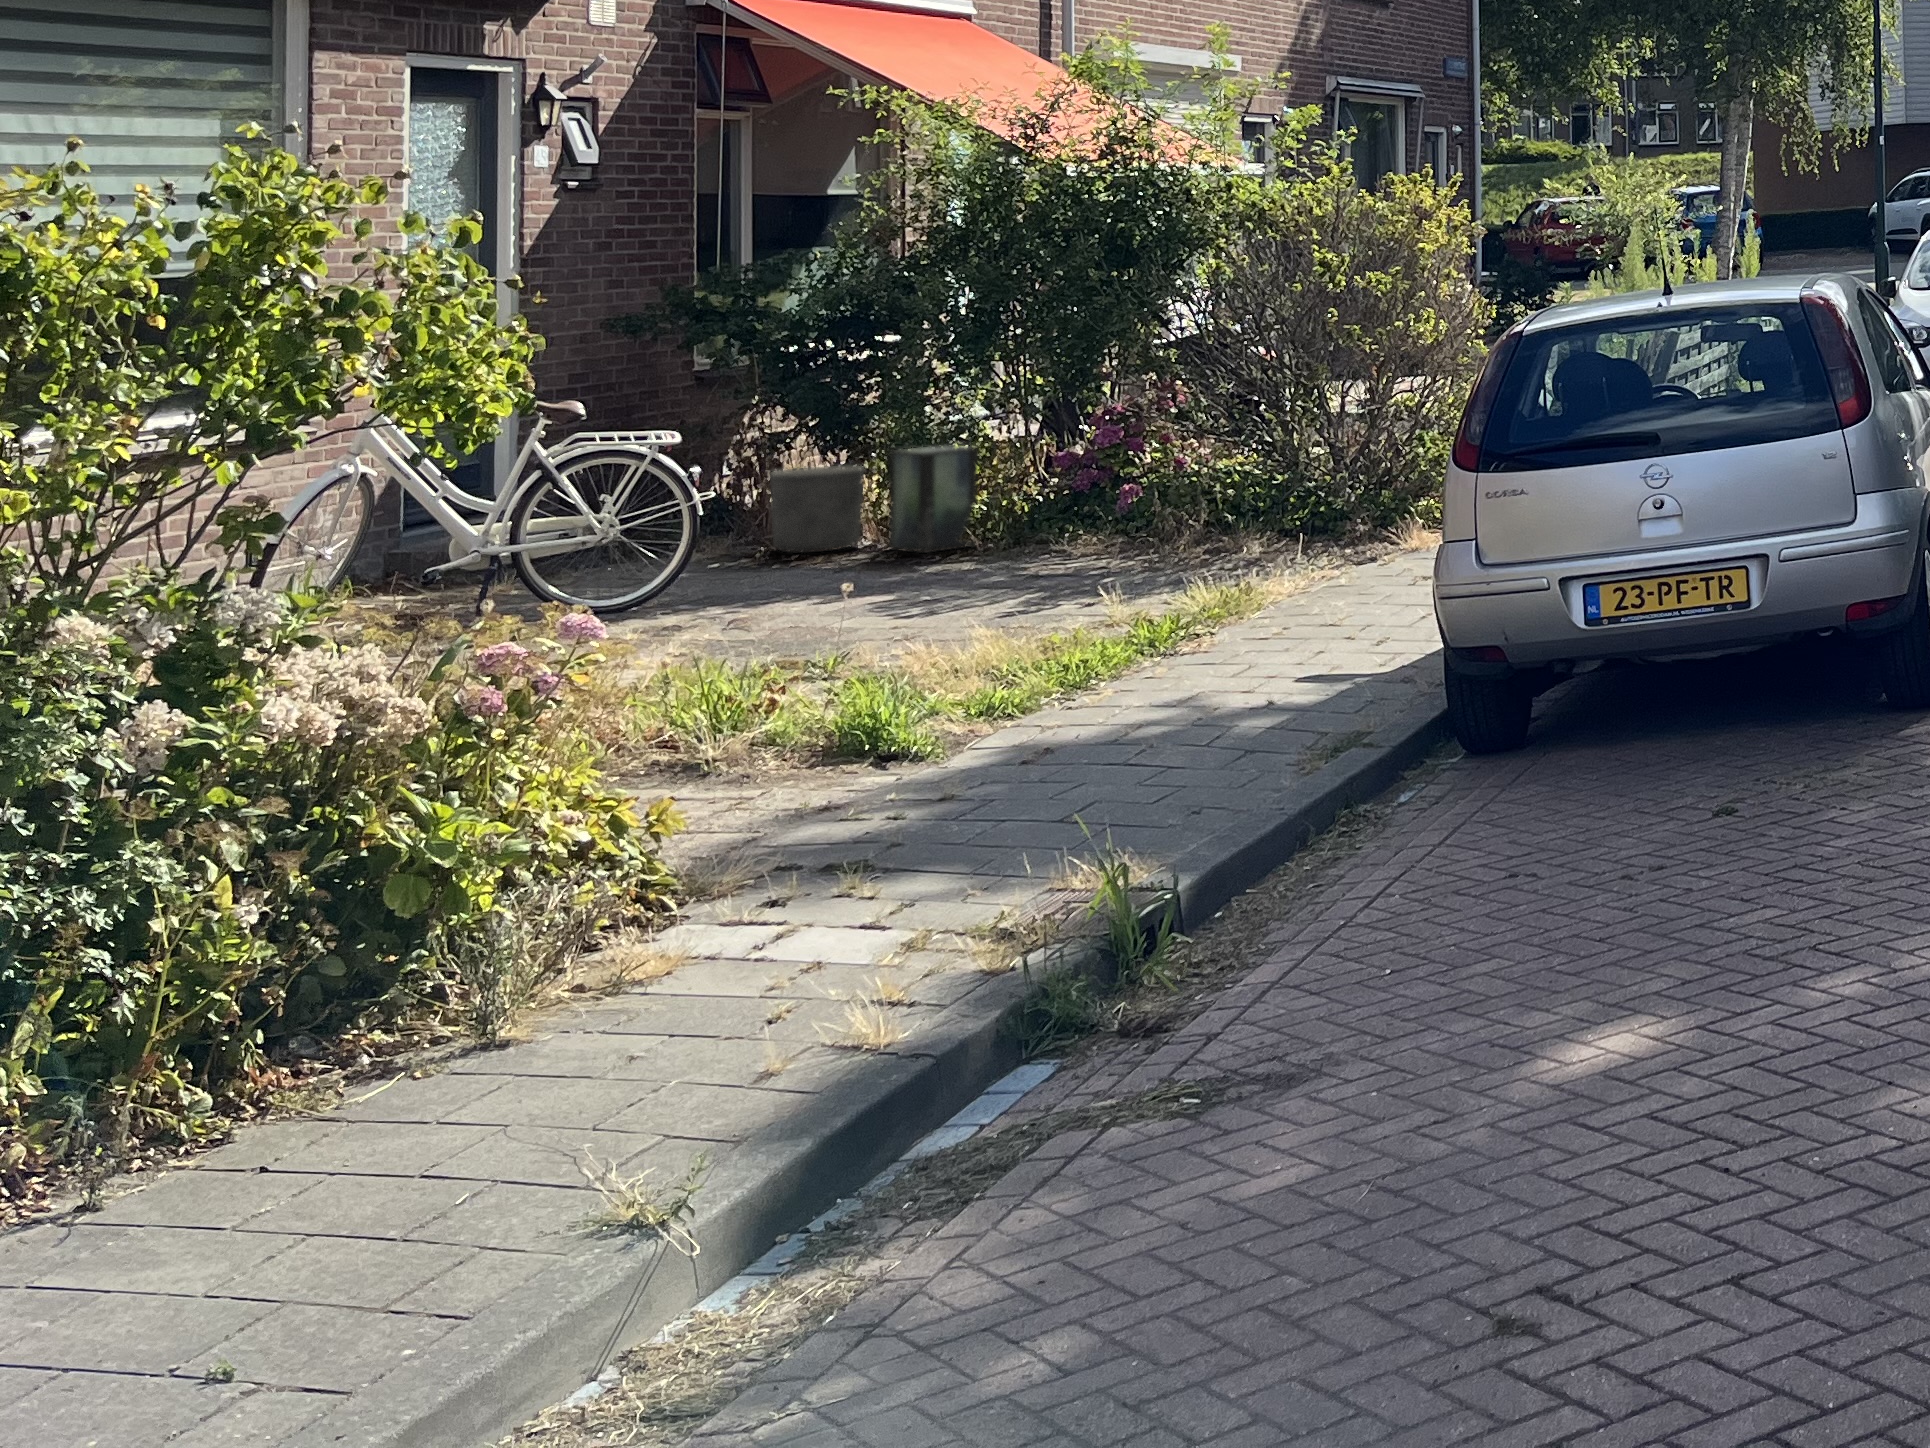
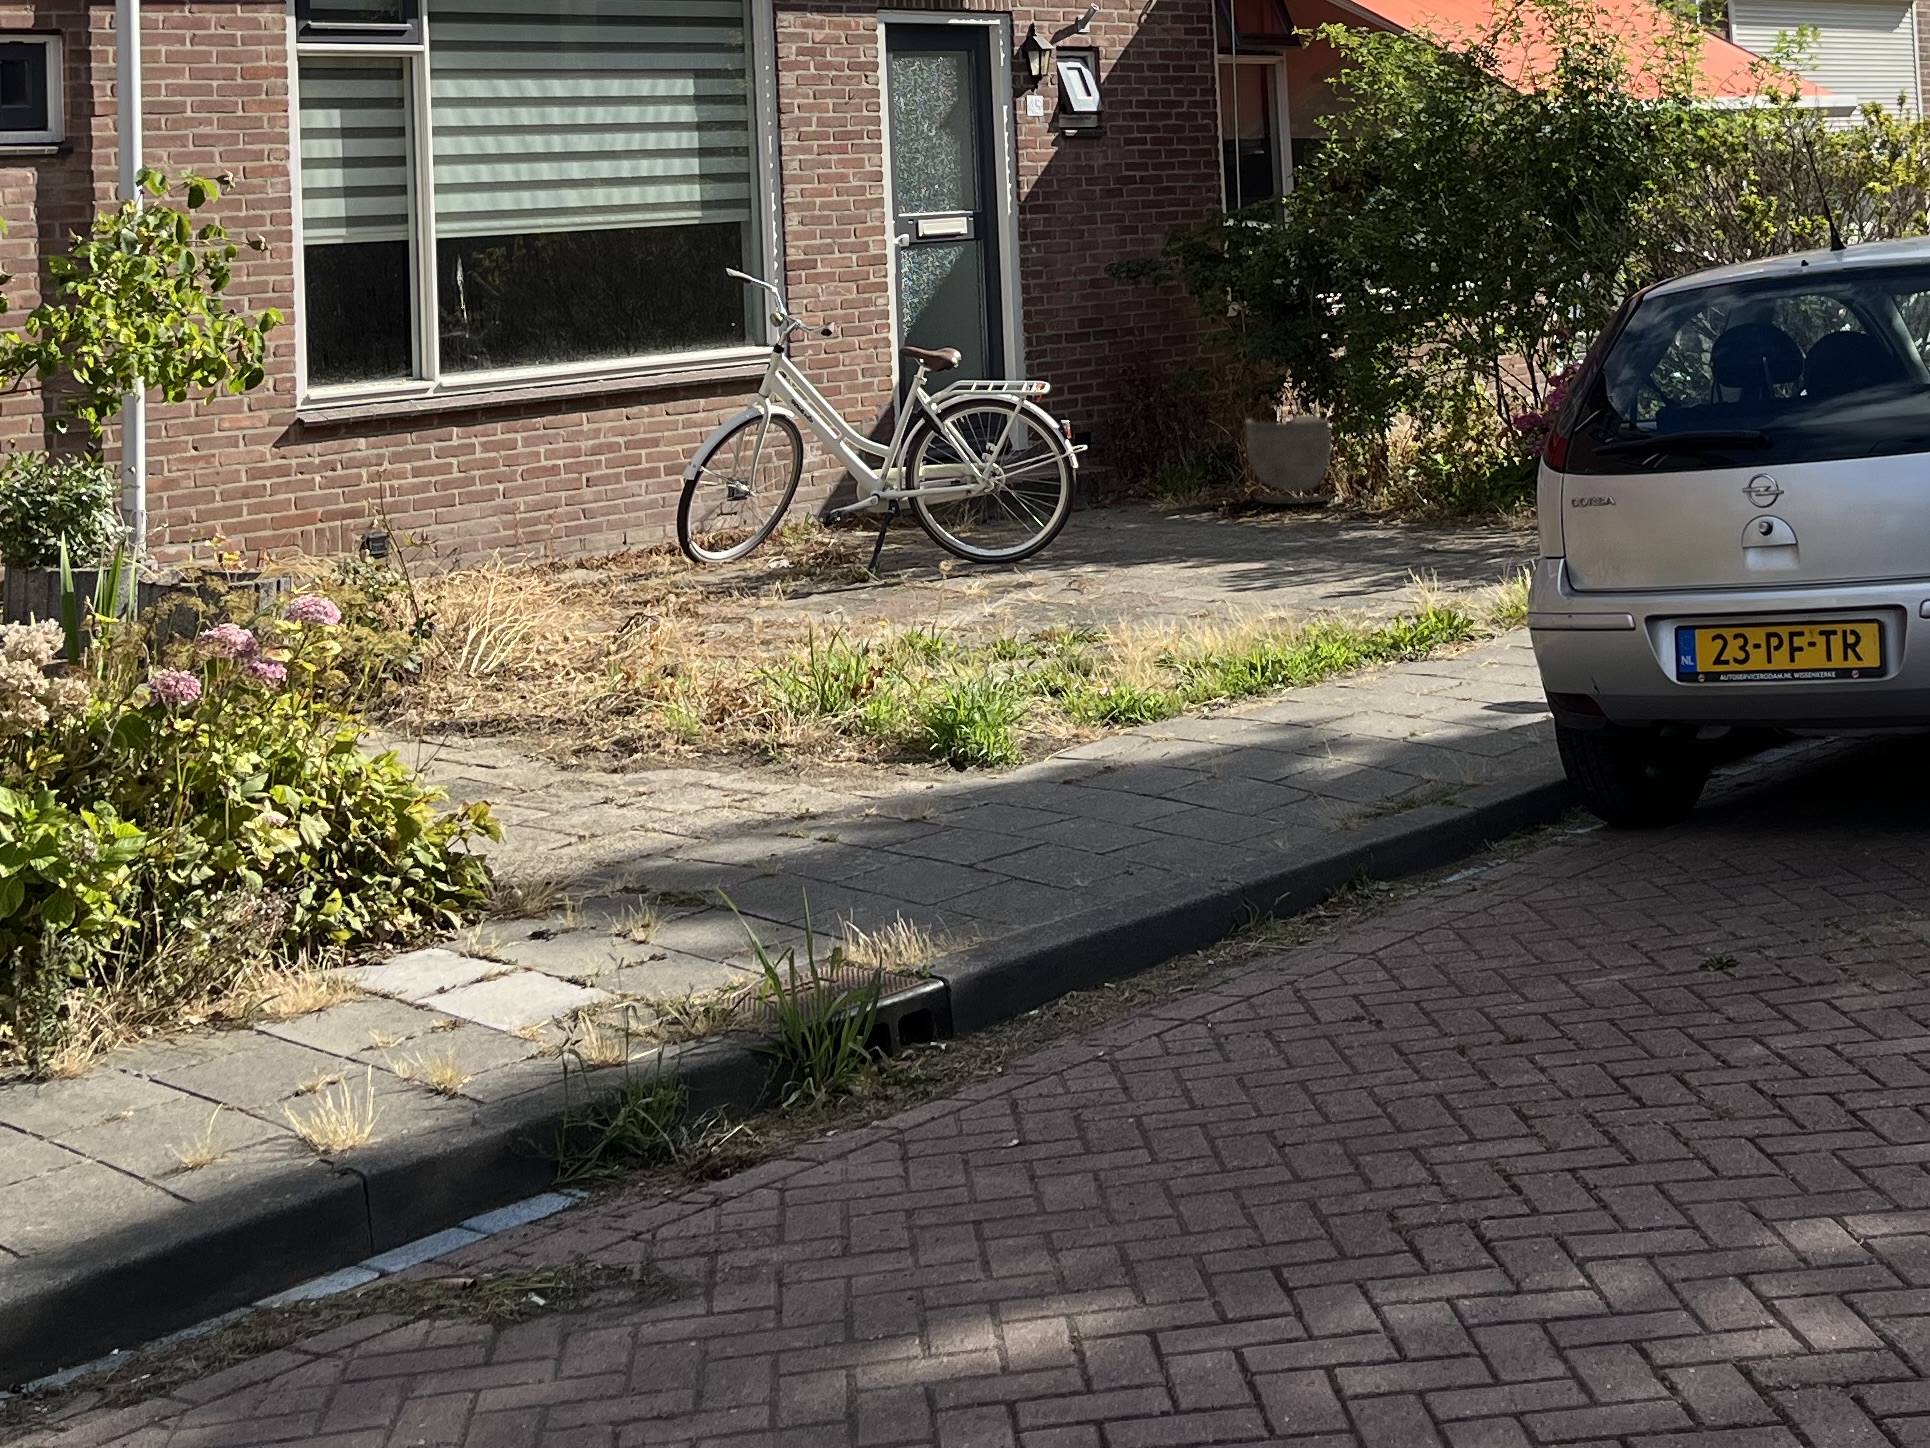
storage box: present [889,446,978,553] -> none [1352,399,1441,513]

